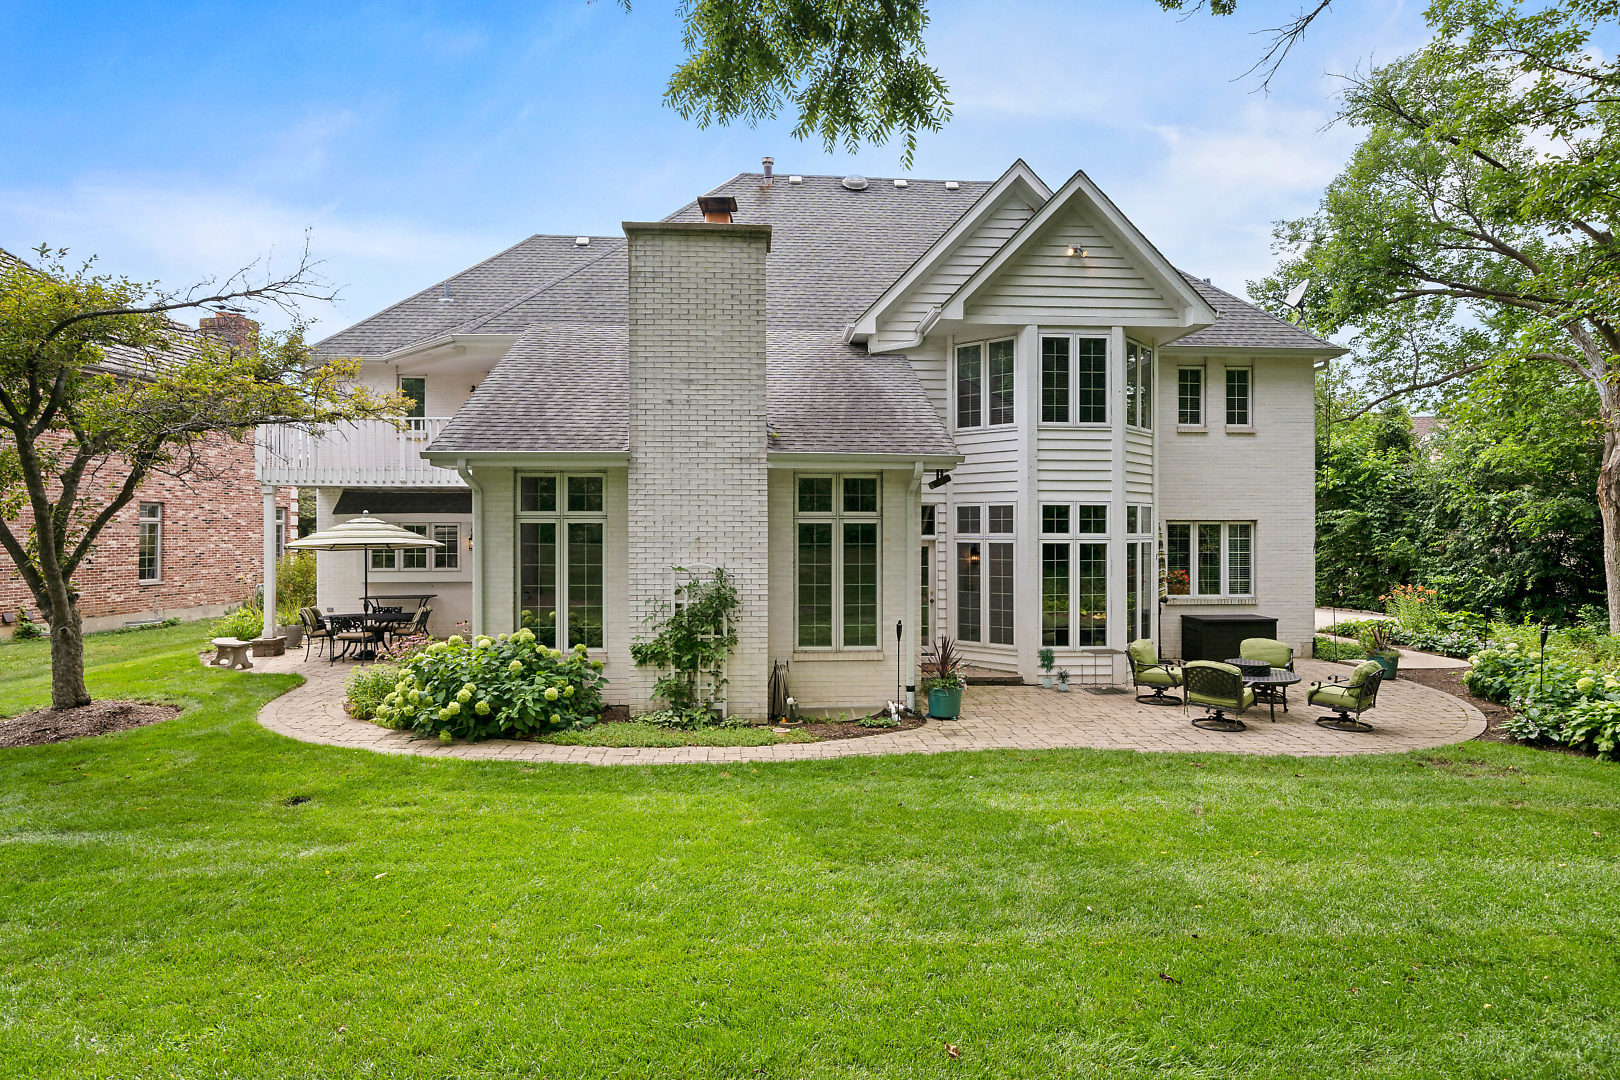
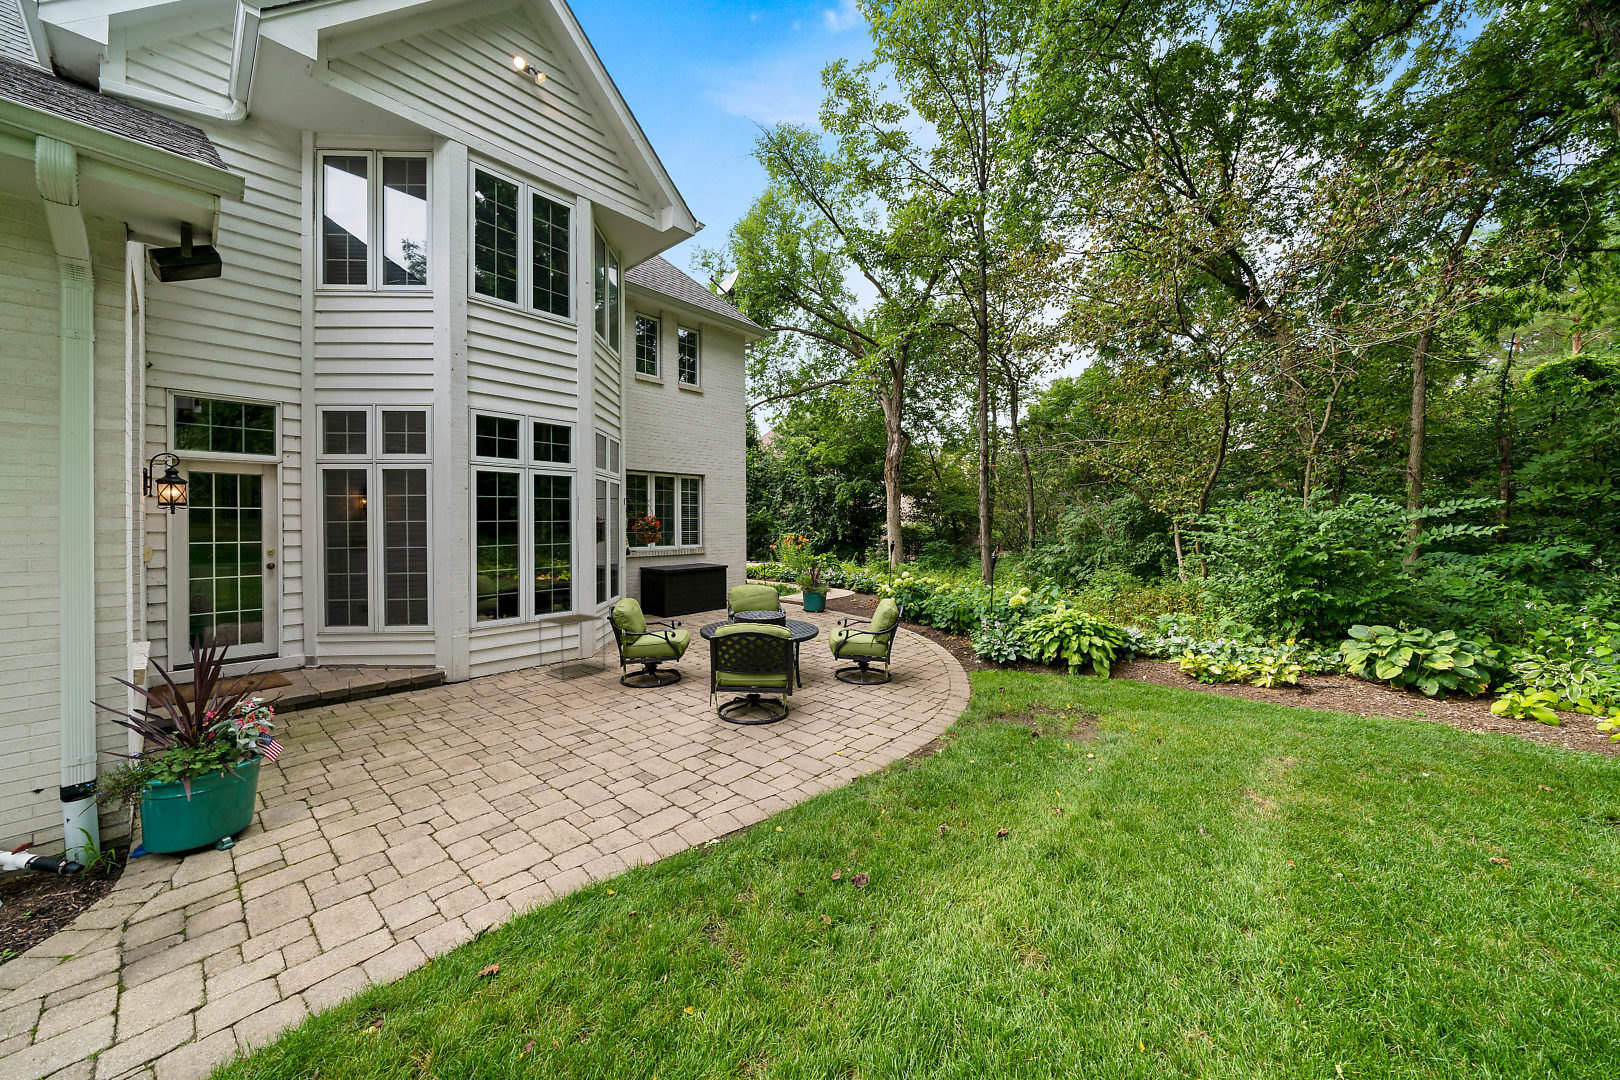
potted plant: present [1039,648,1070,691] -> none [471,618,529,684]

